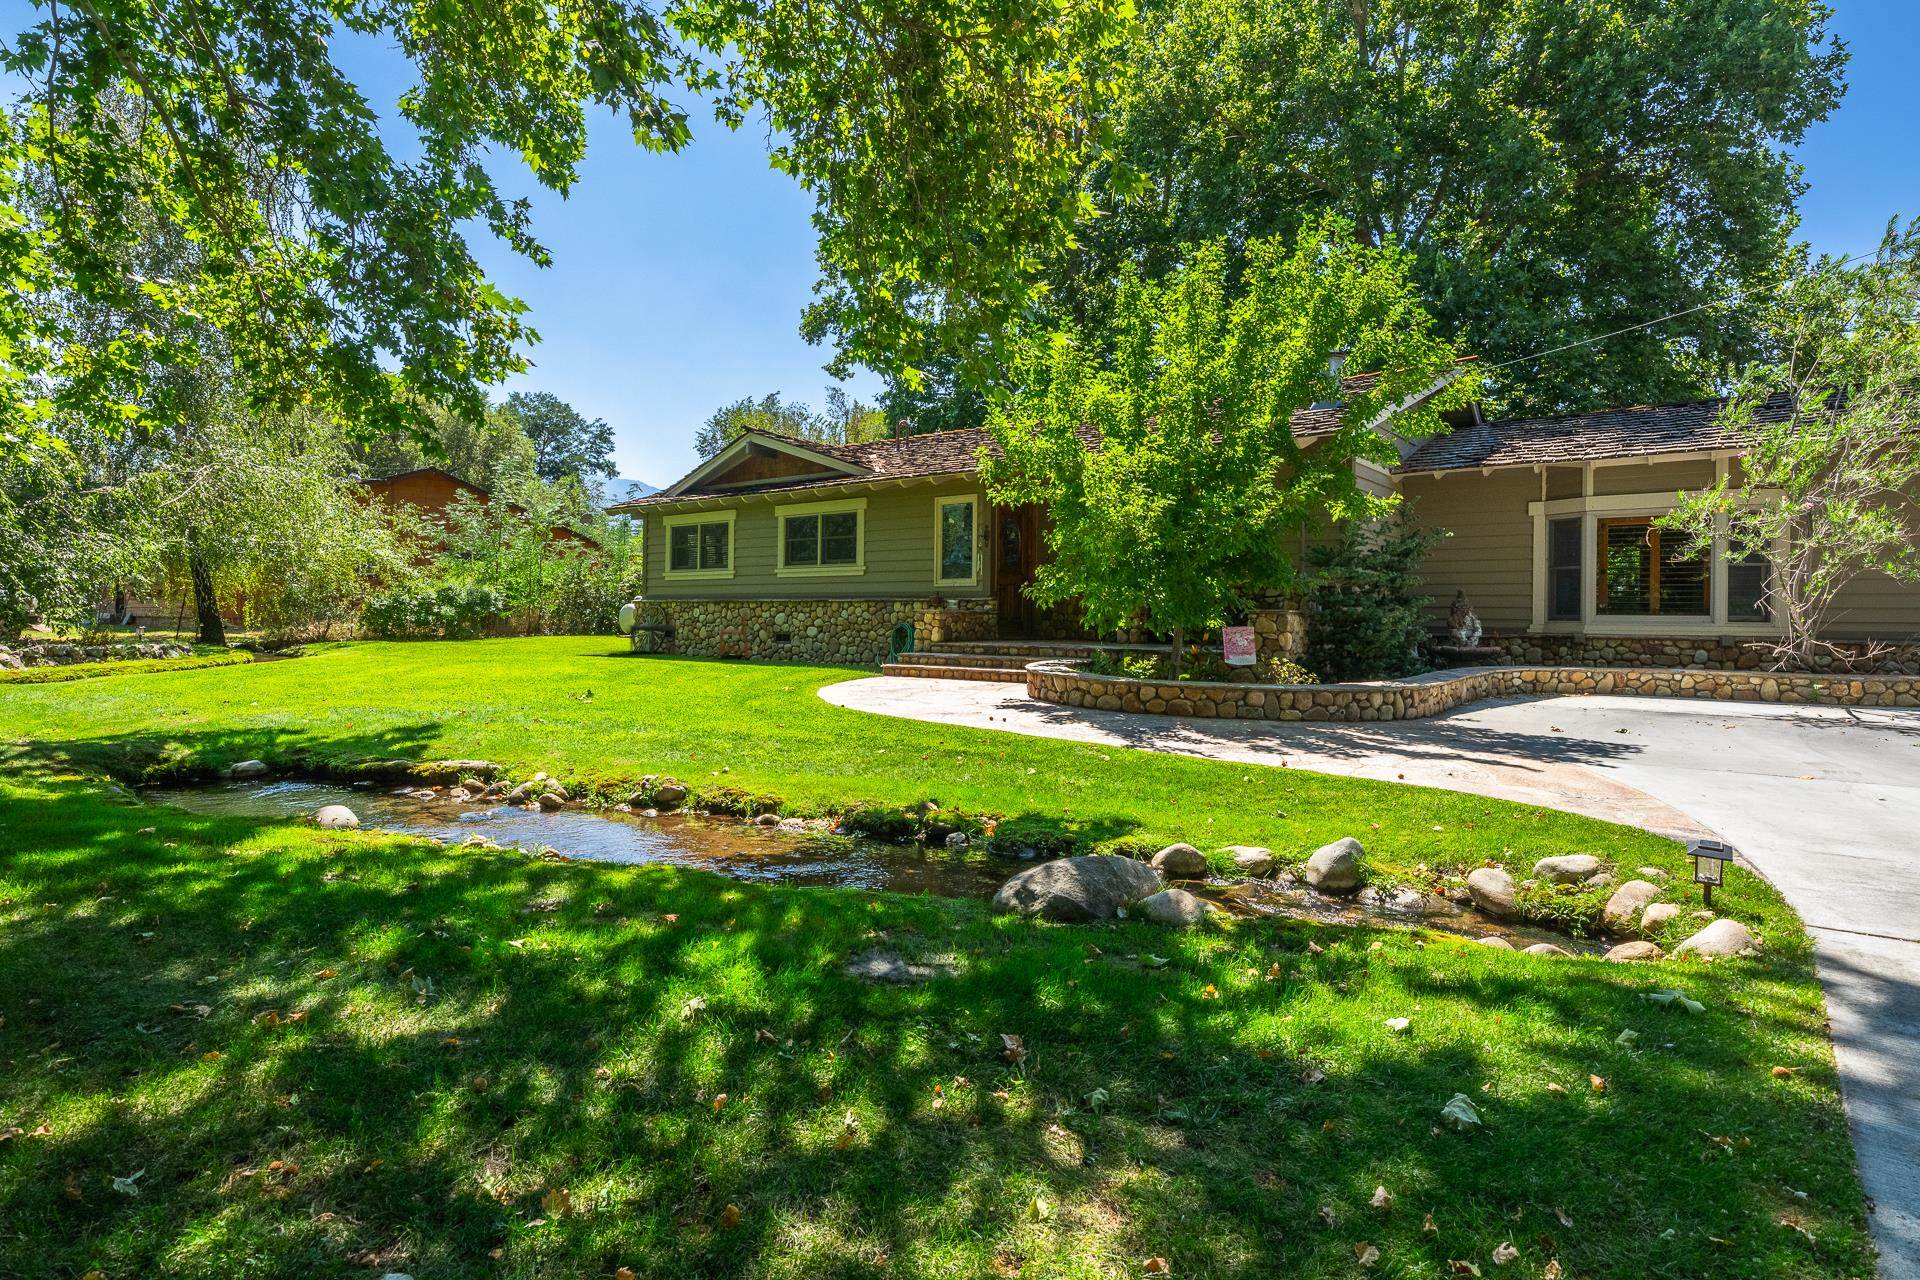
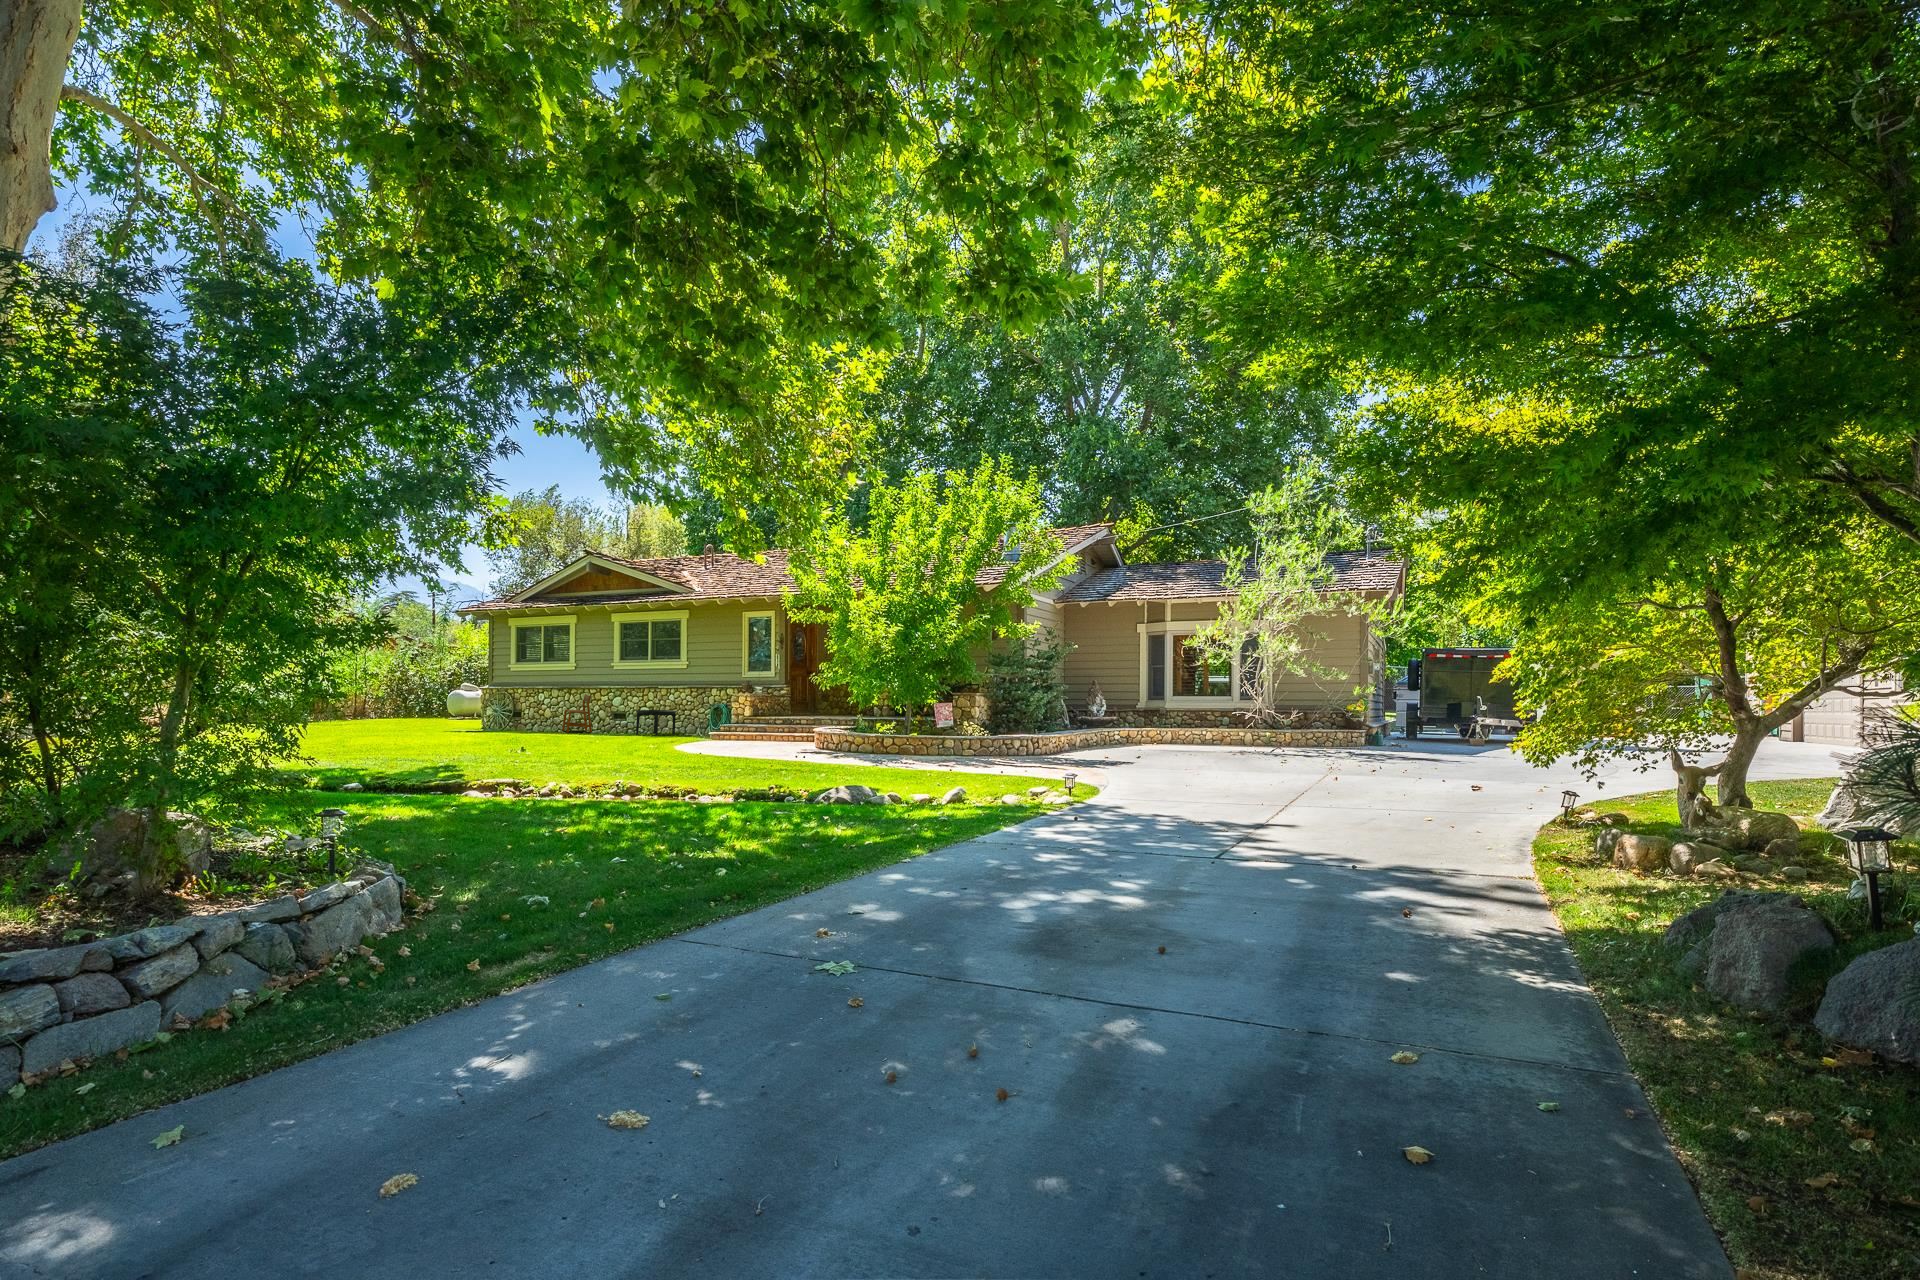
round table: present [630,625,676,654] -> present [636,710,677,736]

